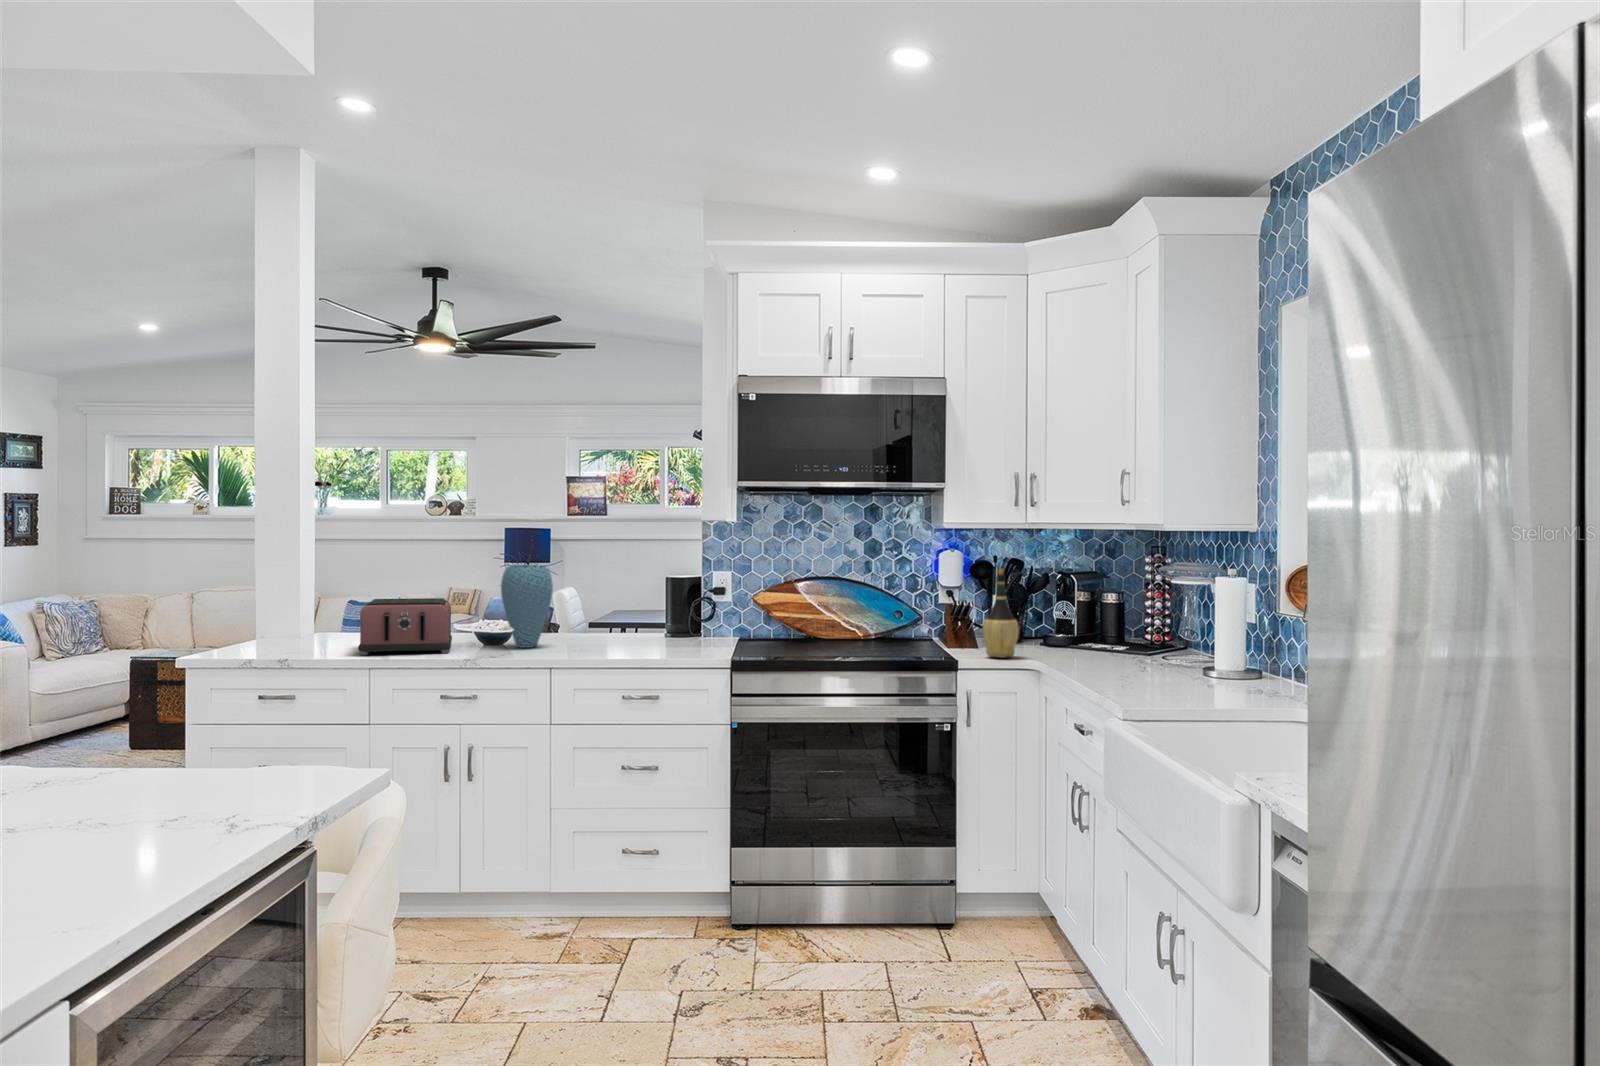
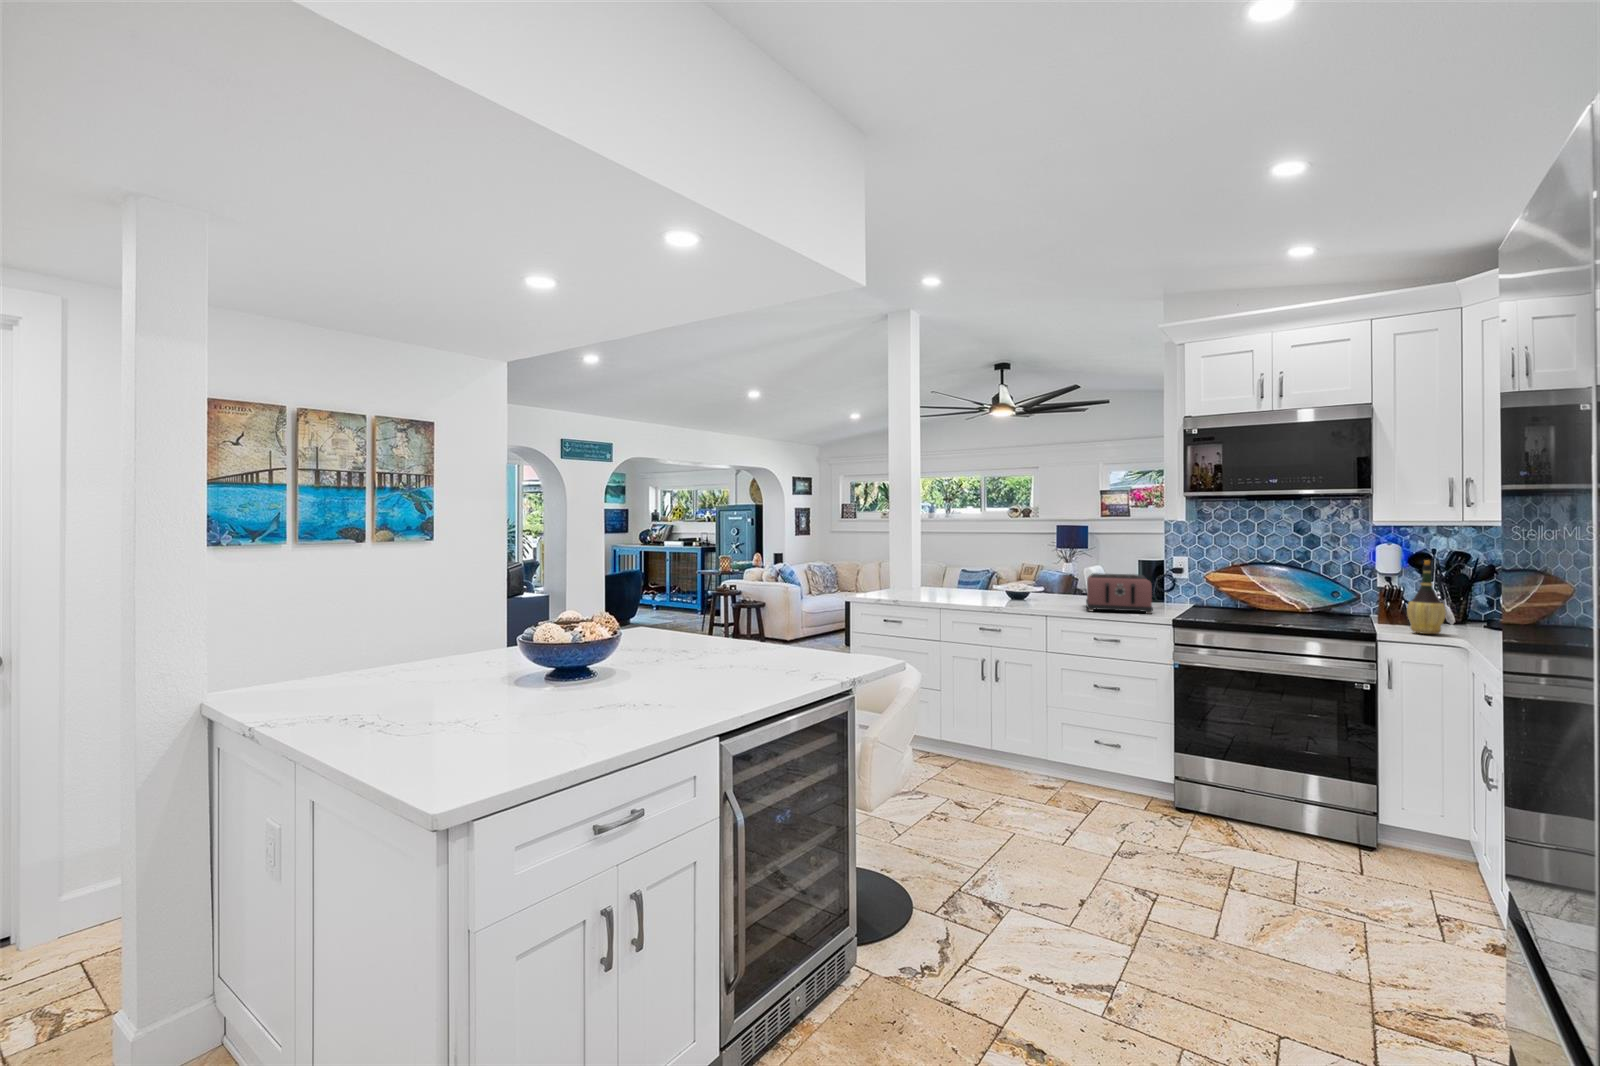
vase: present [501,565,553,648] -> none [1022,549,1056,602]
toaster: present [358,598,452,655] -> present [1086,573,1153,614]

